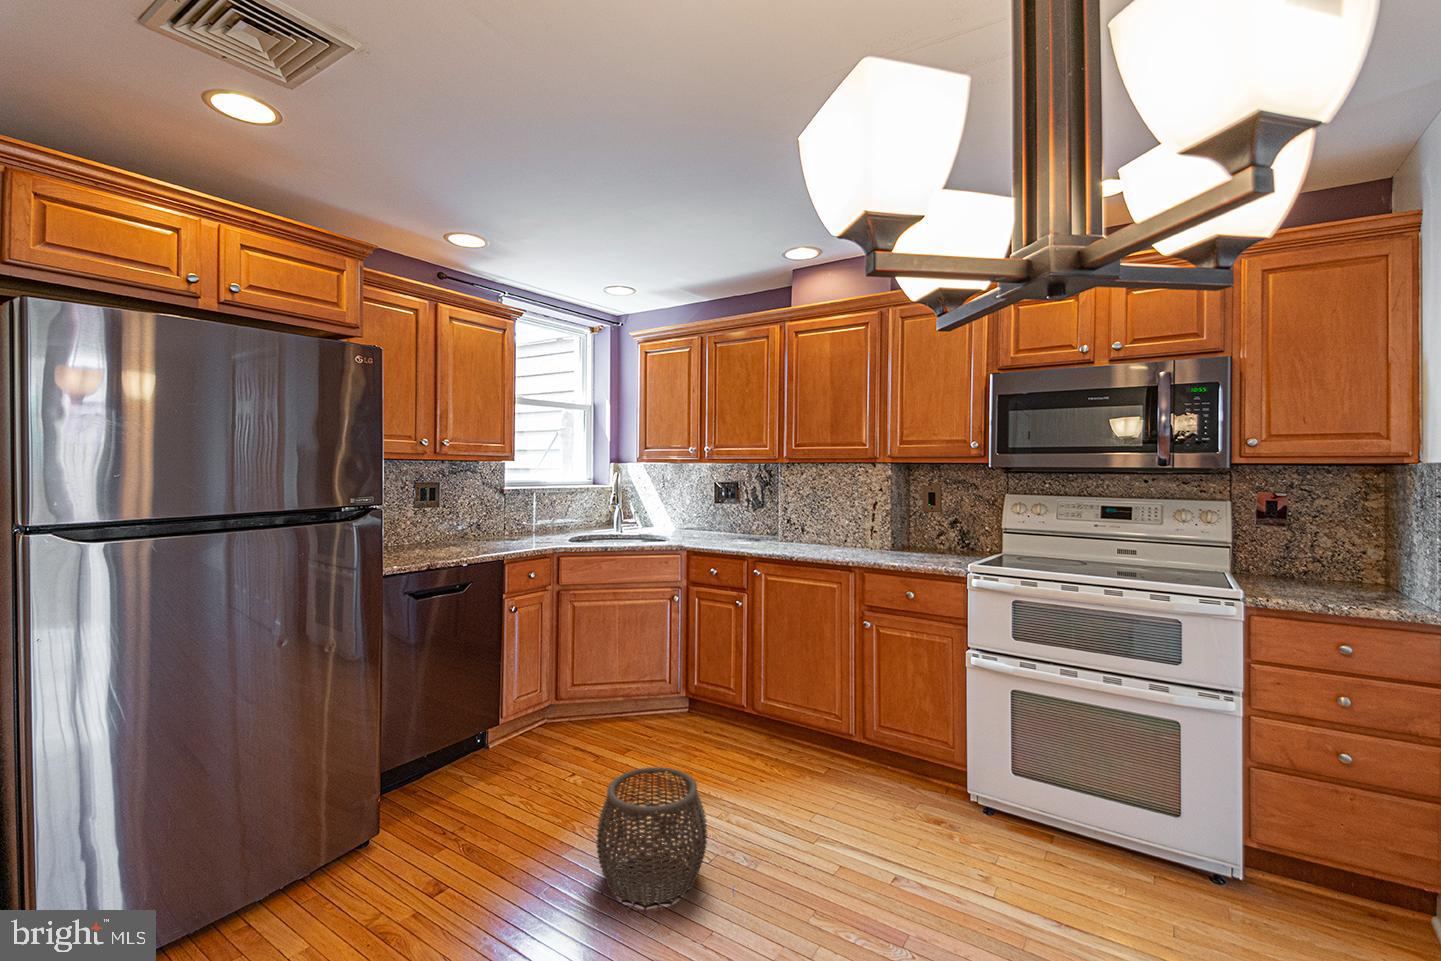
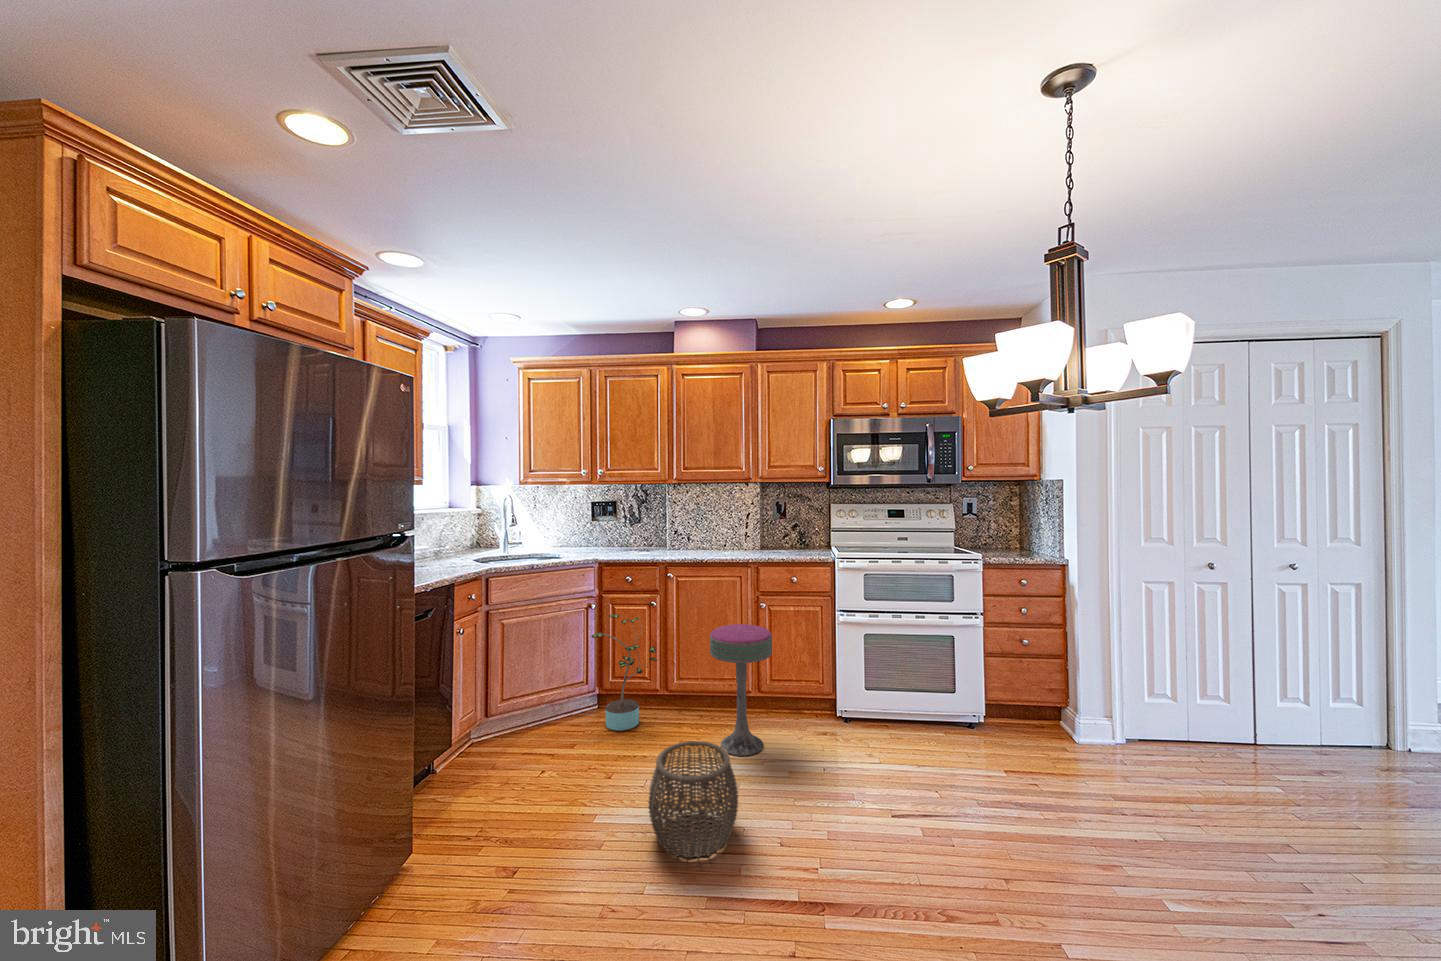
potted plant: none [653,612,728,750] -> present [591,614,657,731]
bar stool: none [759,644,842,816] -> present [710,624,772,756]

